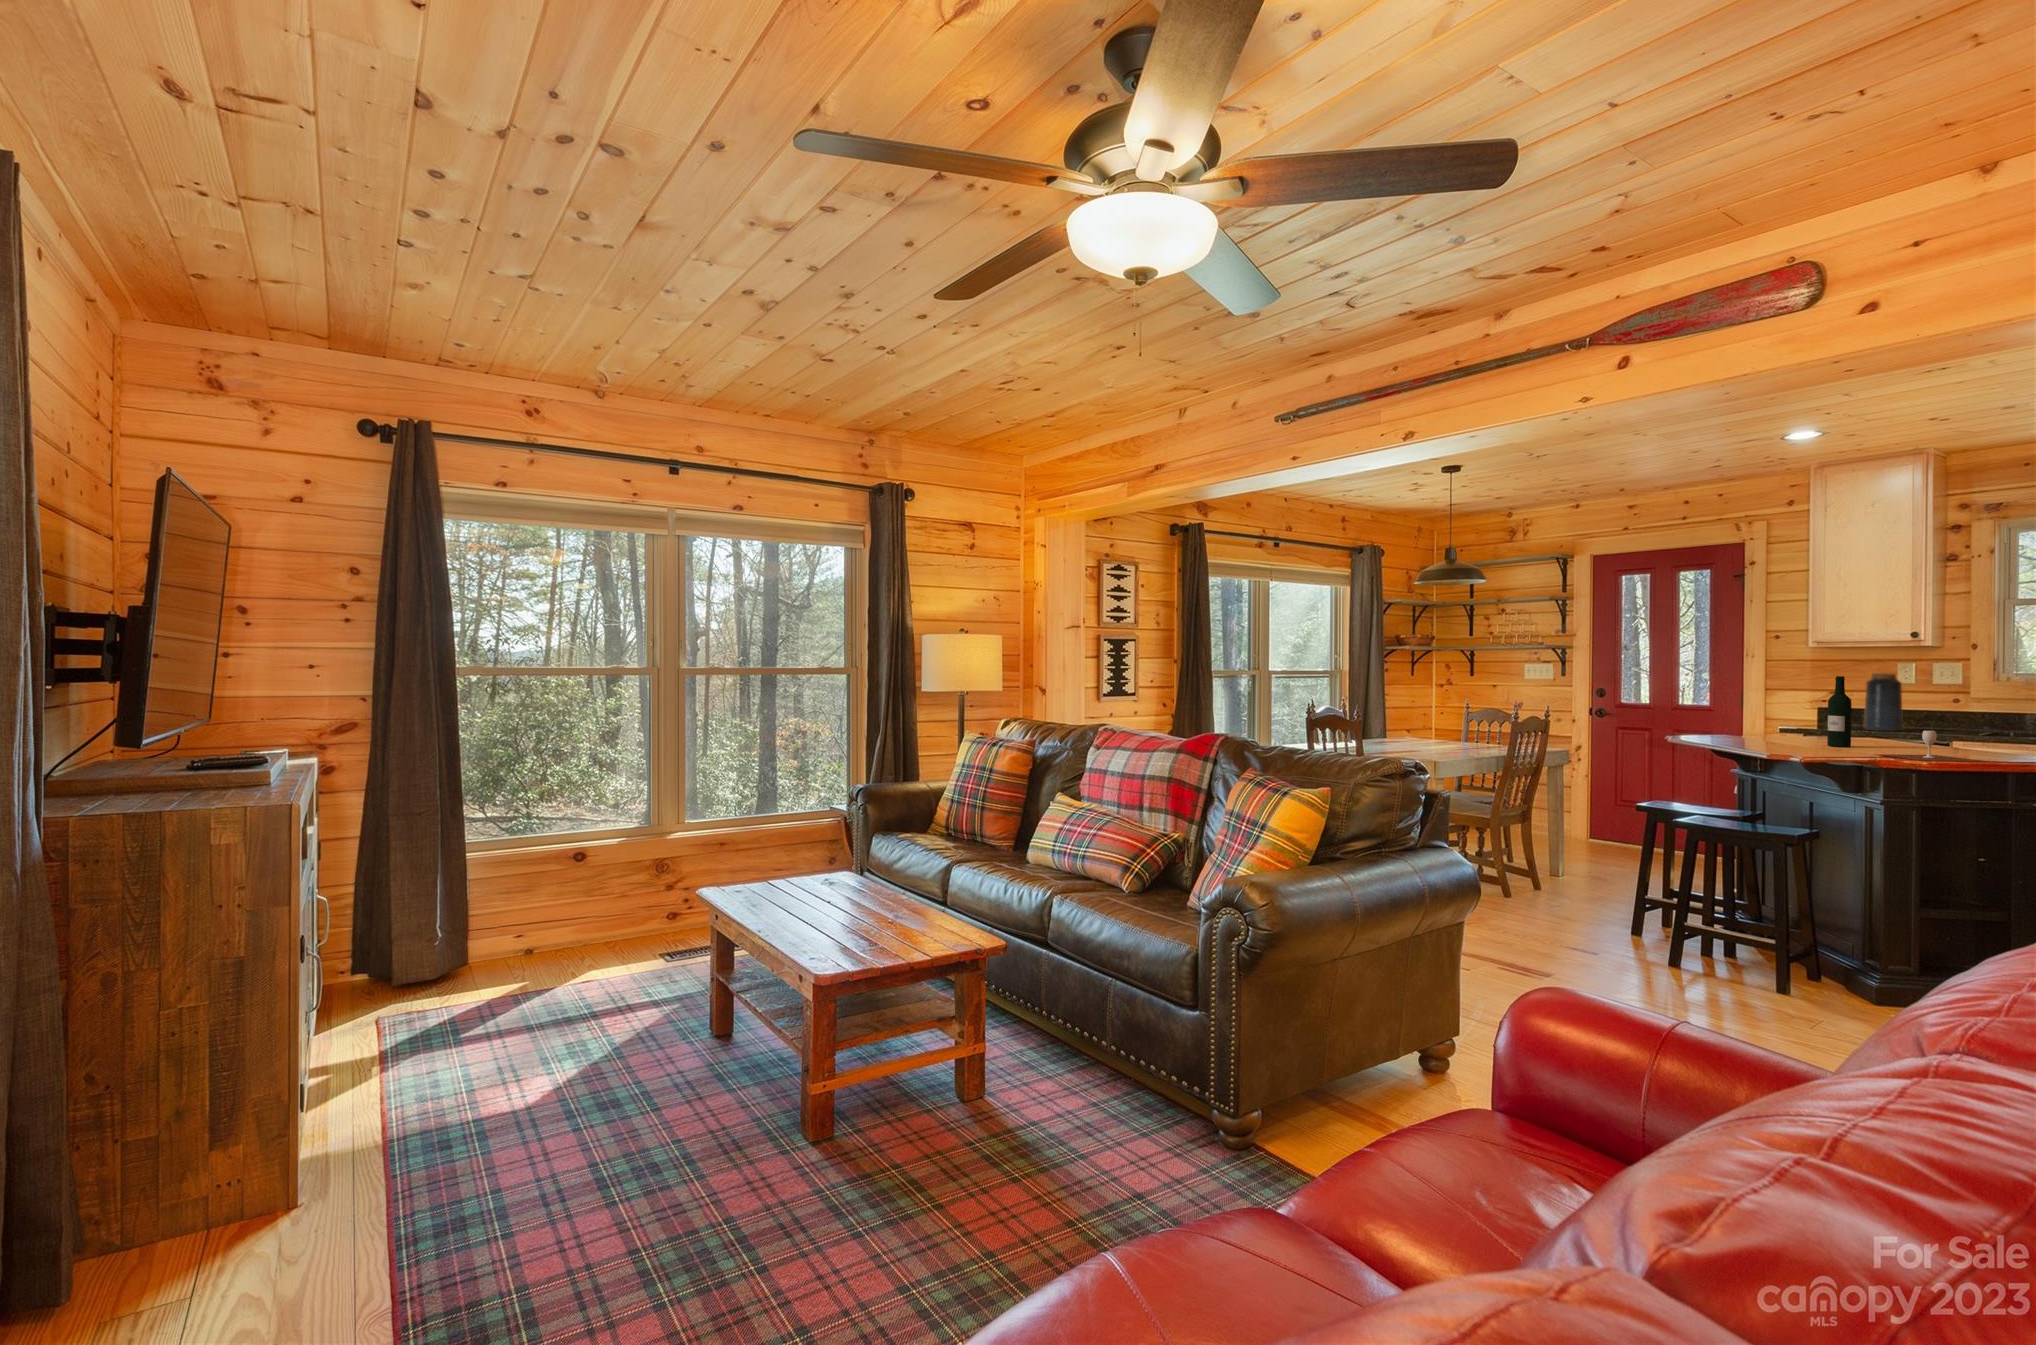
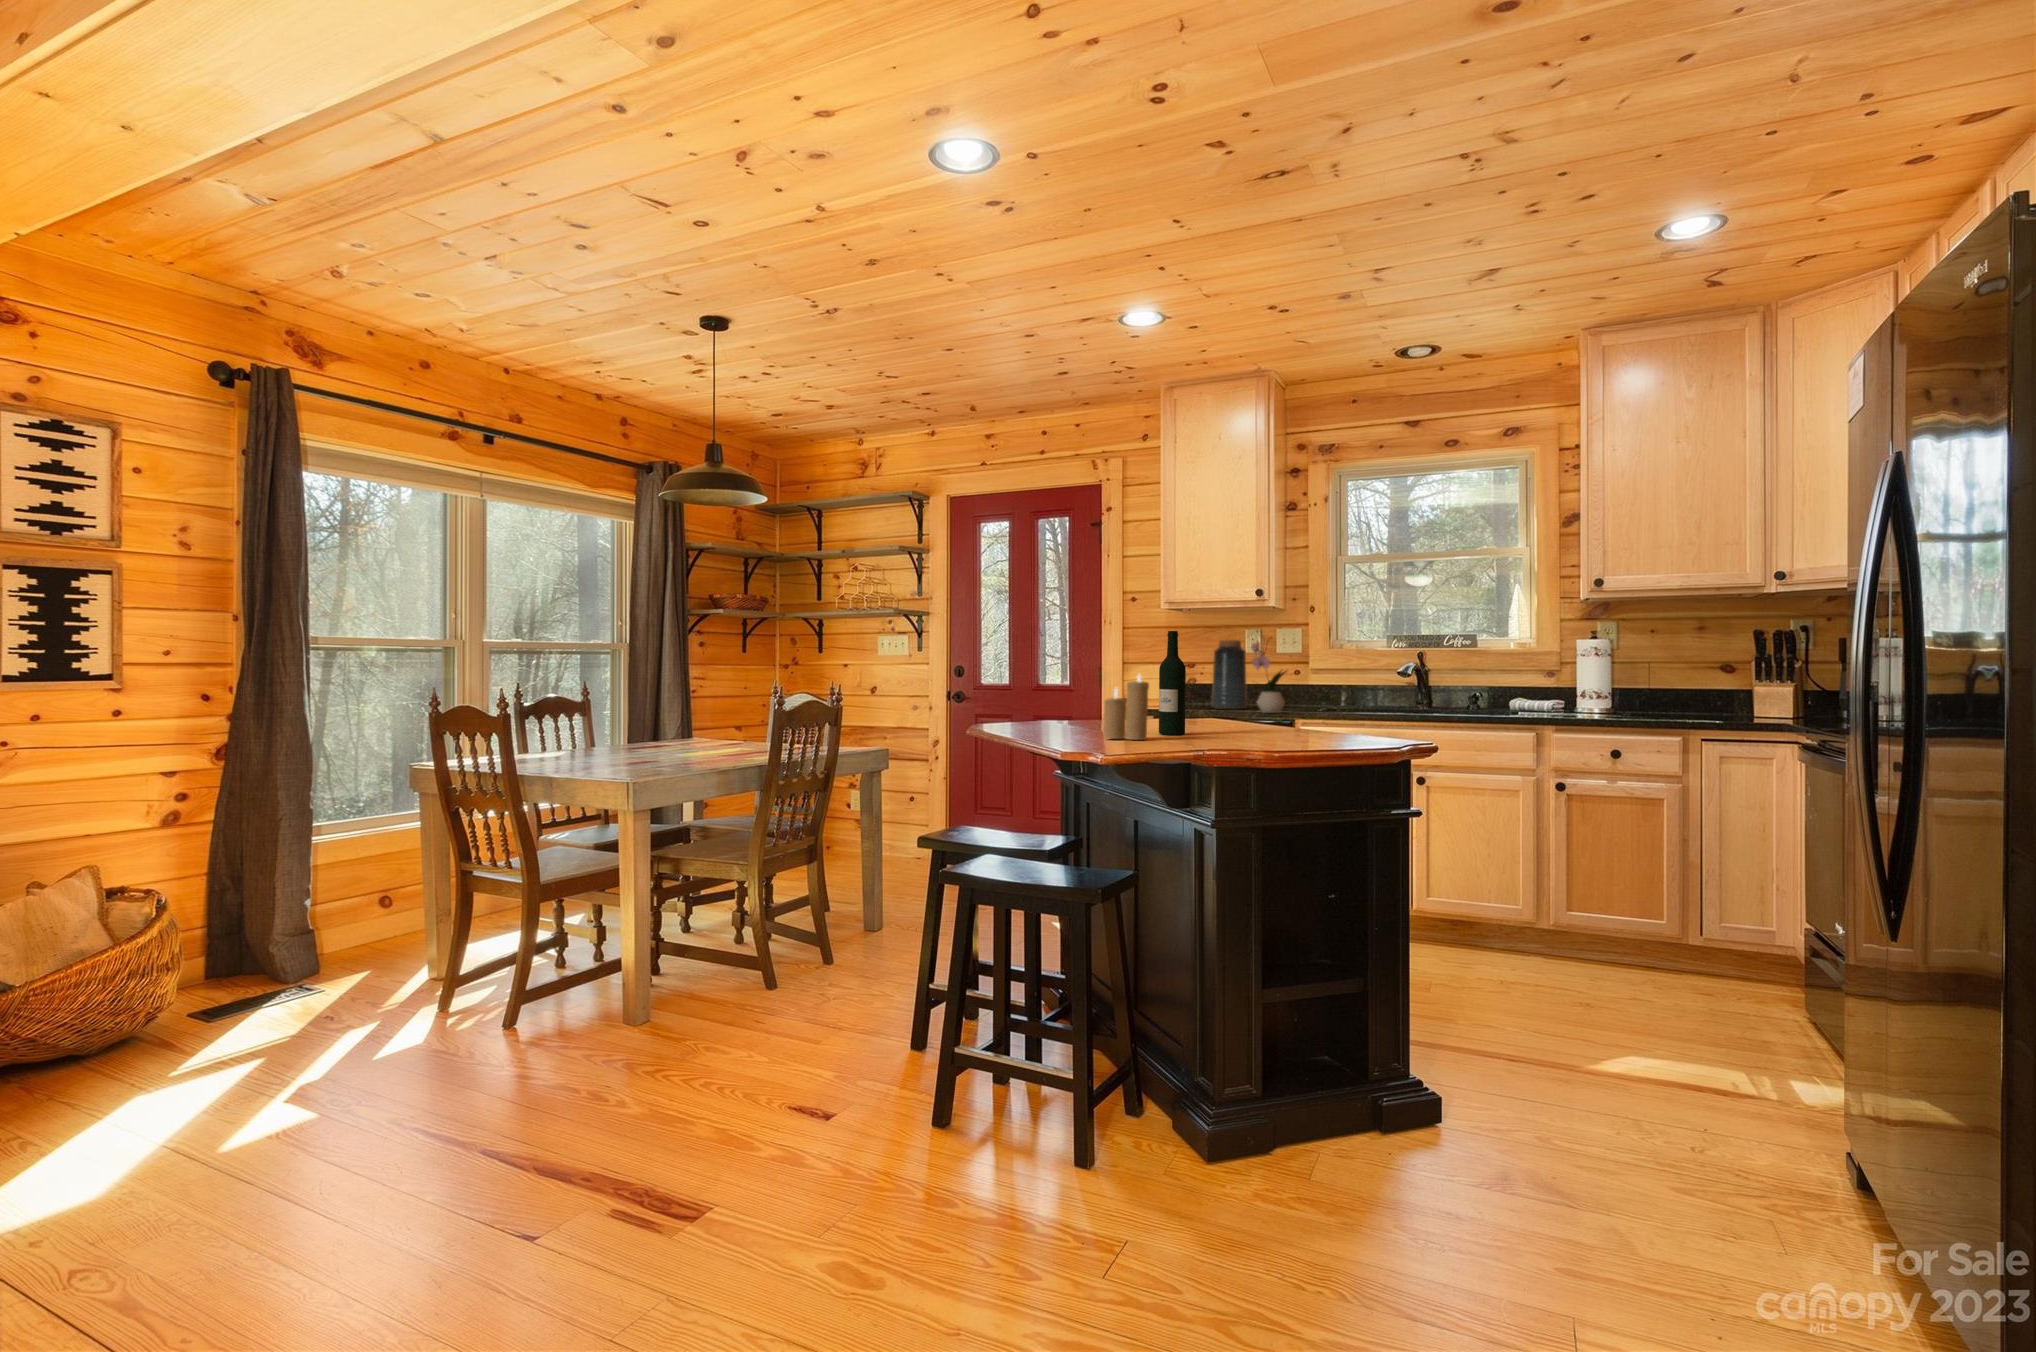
flower arrangement: none [1908,667,1950,736] -> present [1251,631,1286,713]
candle: none [1784,705,1823,749] -> present [1103,675,1149,740]
wine glass: present [1875,731,1986,762] -> none [1204,708,1341,757]

